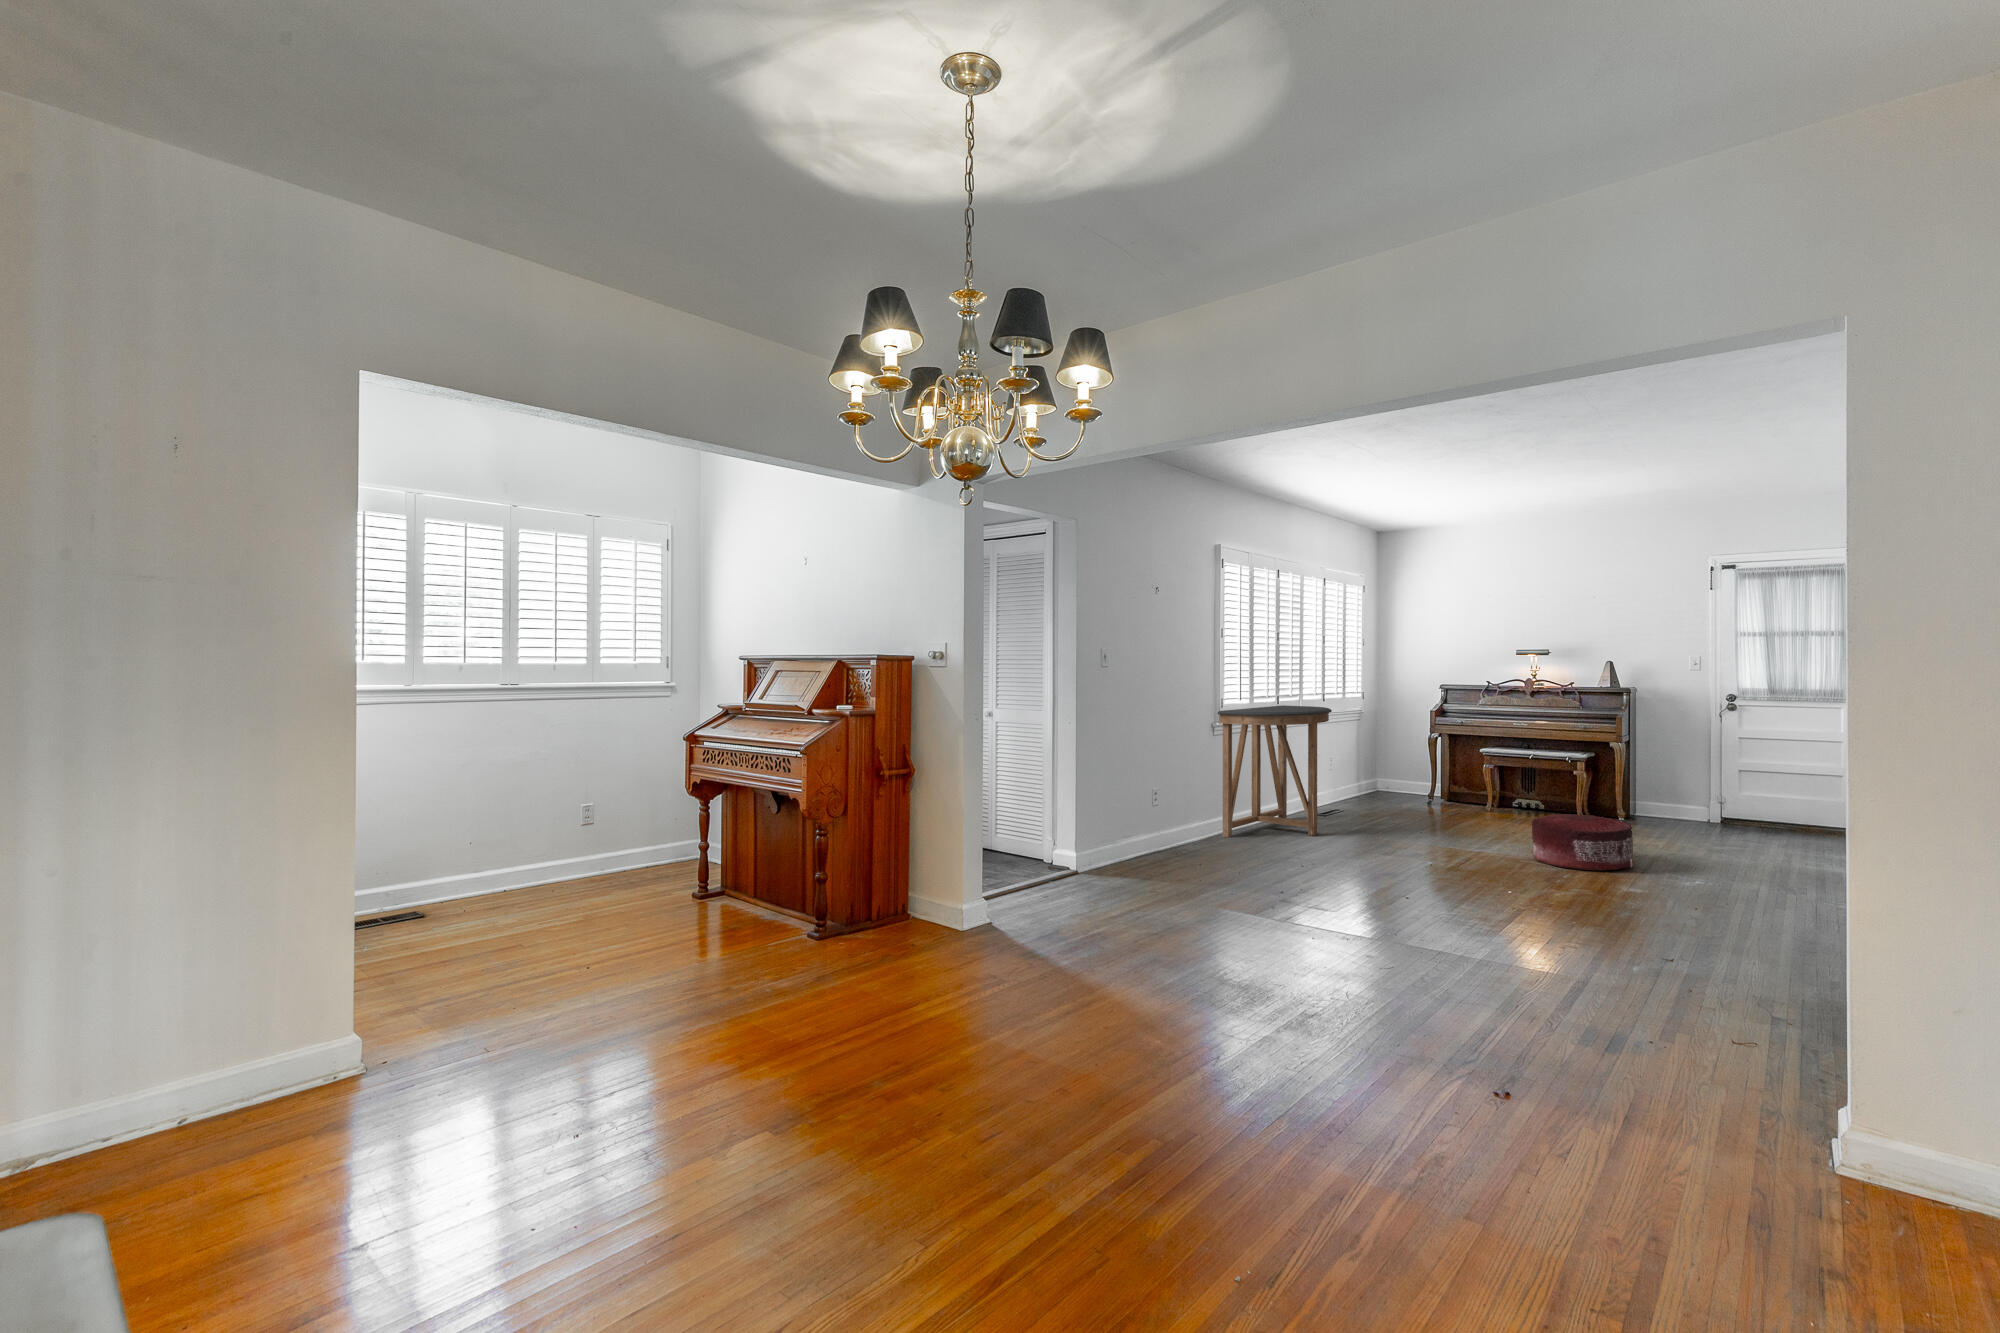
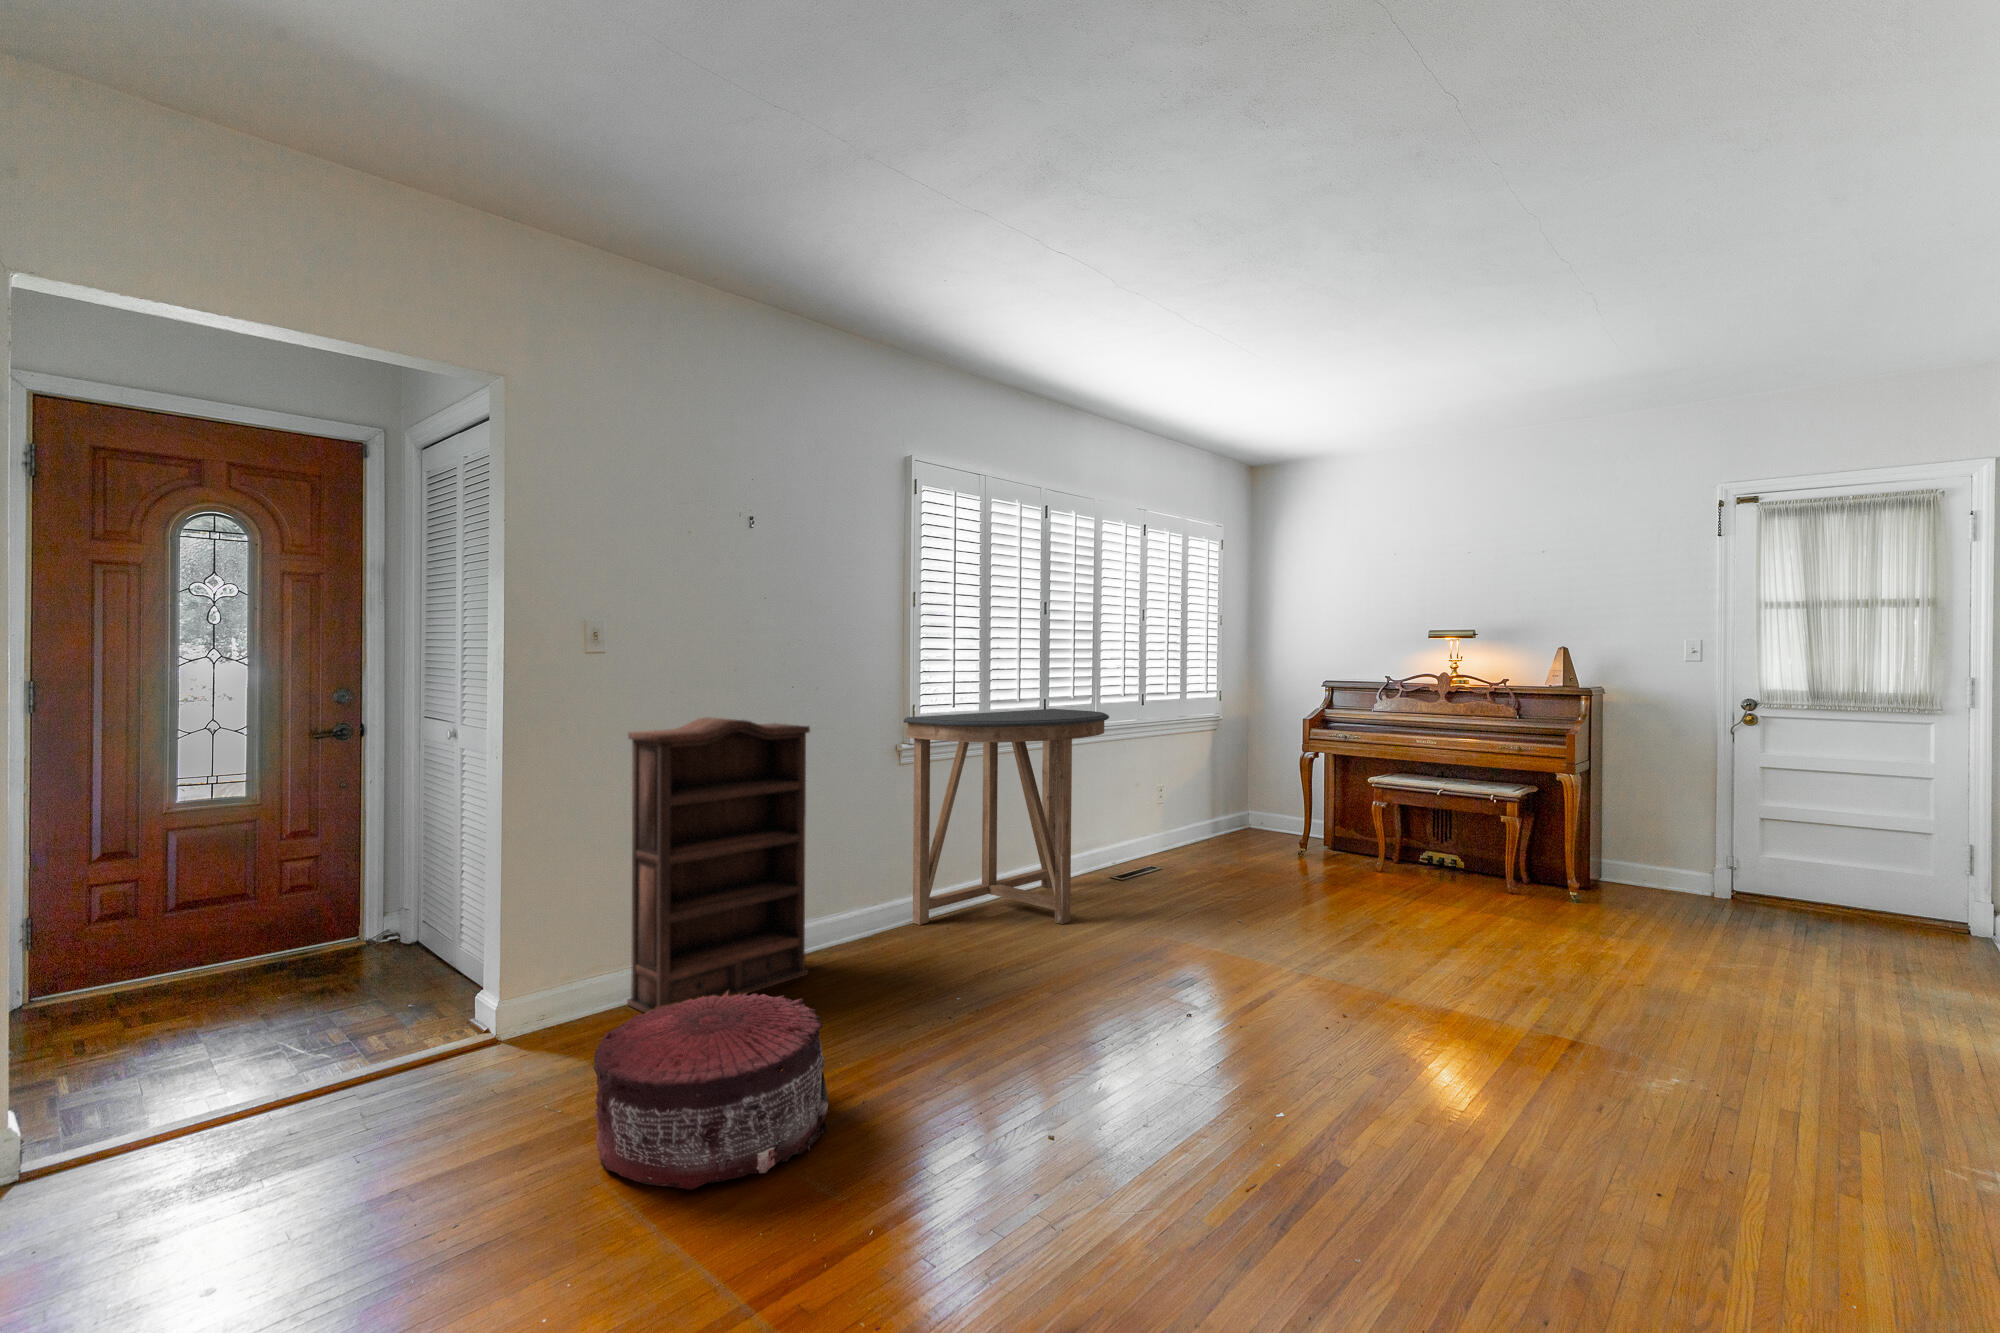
bookshelf: none [1120,711,1197,873] -> present [627,717,810,1013]
pouf: present [1532,814,1634,870] -> present [593,991,828,1190]

